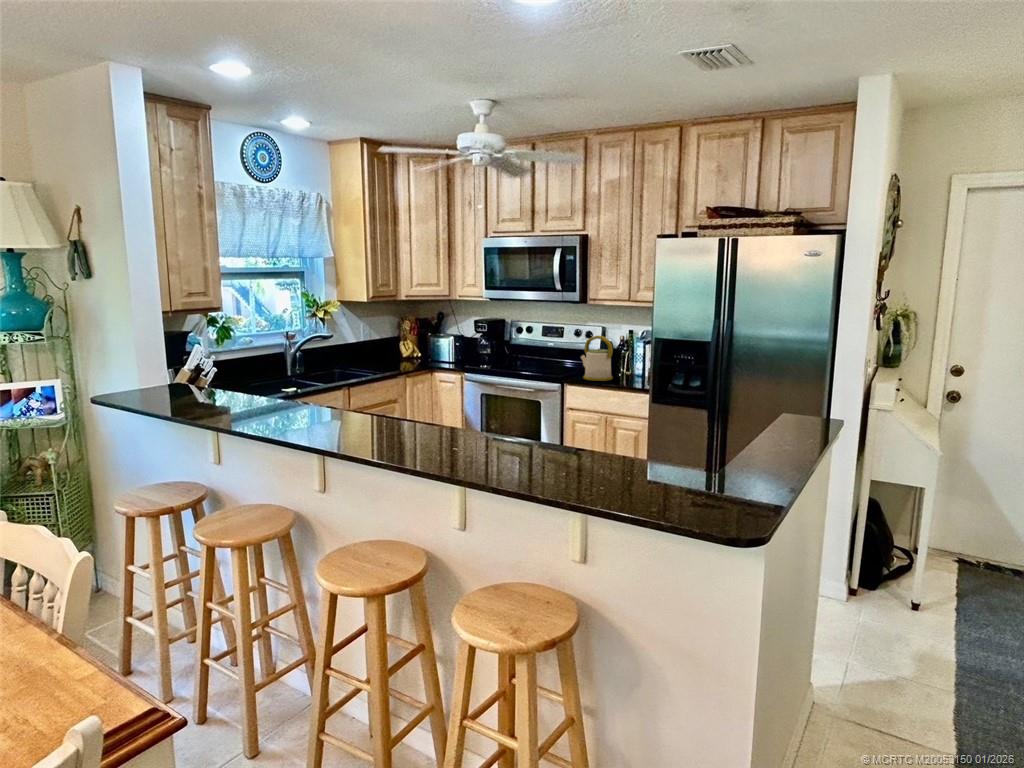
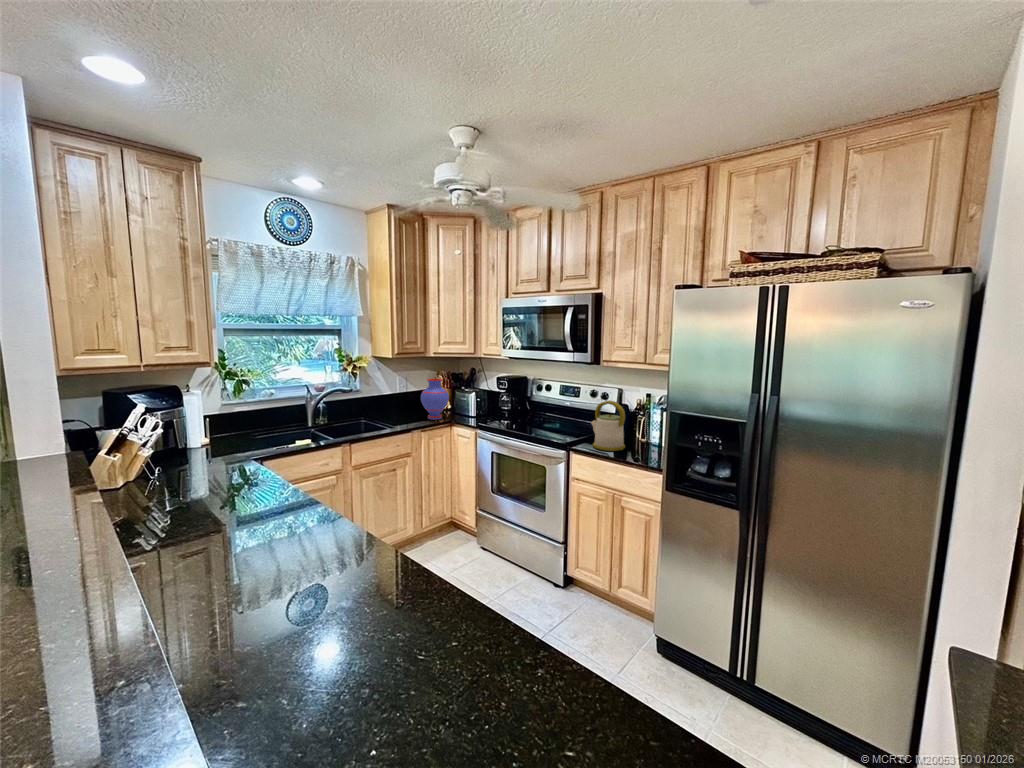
vase: none [394,323,424,367] -> present [421,379,449,420]

